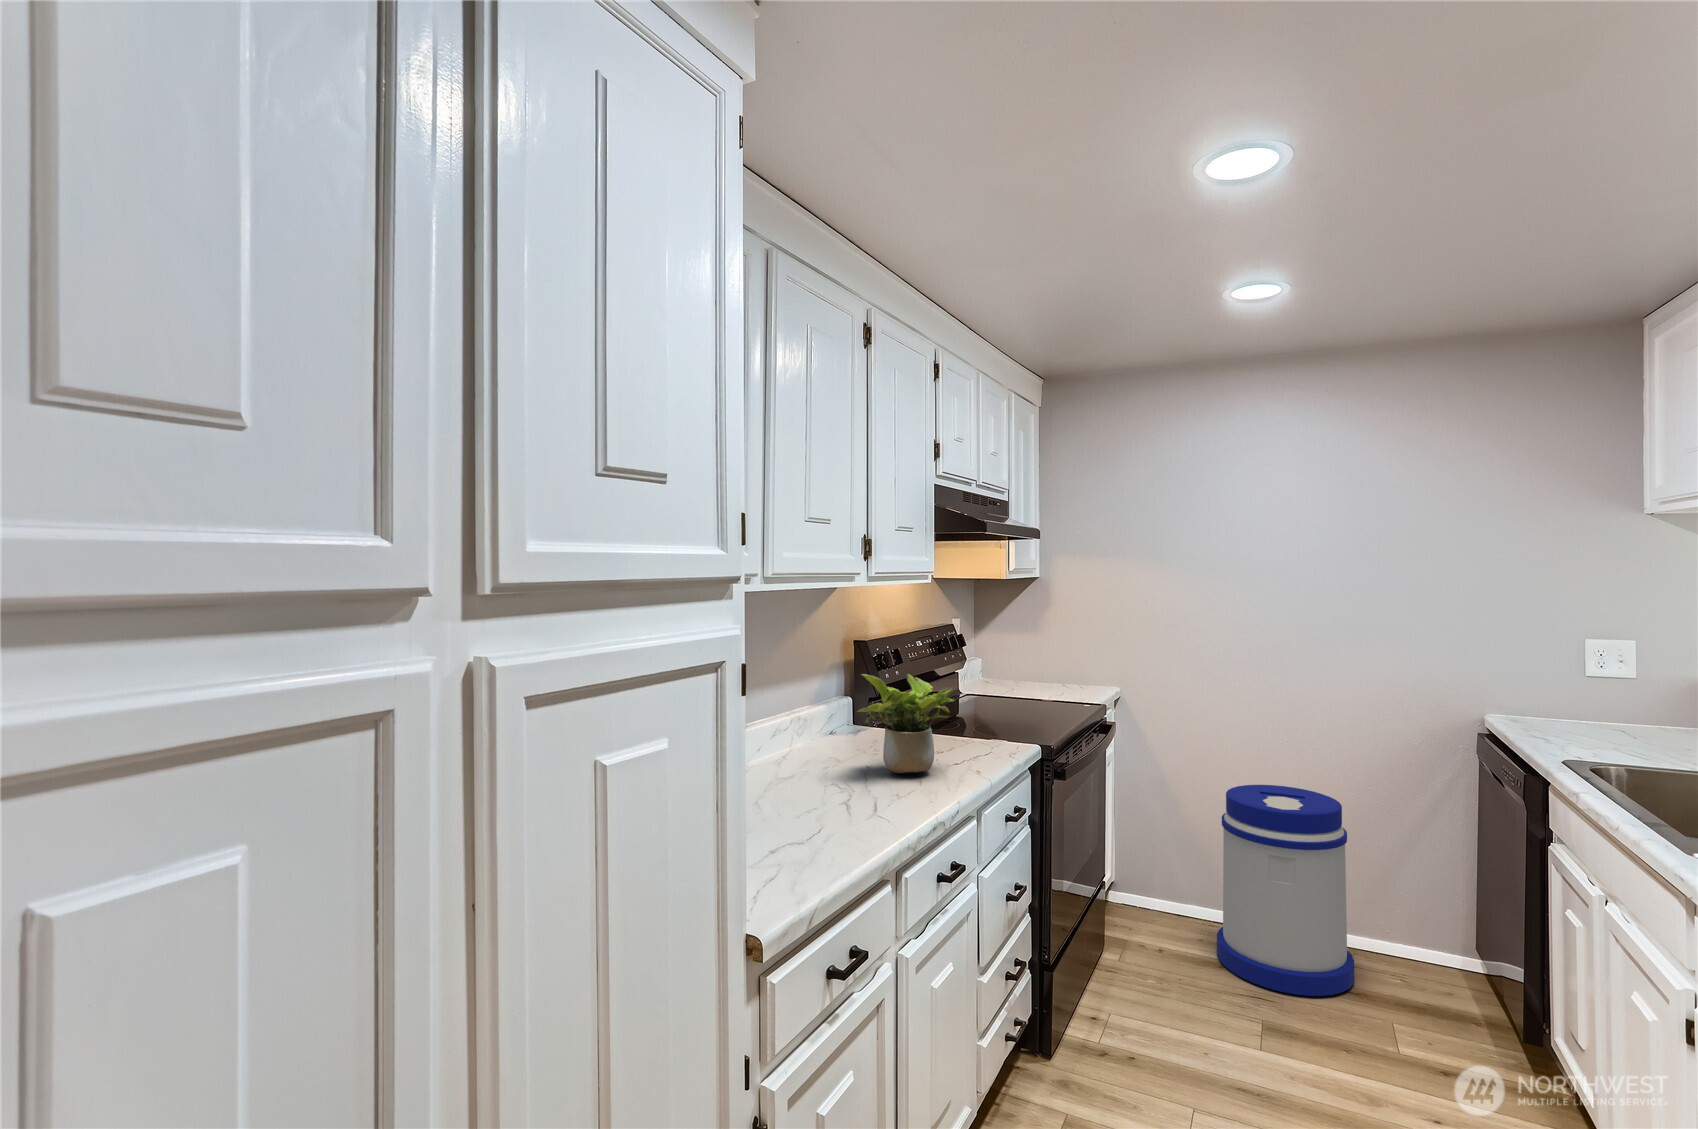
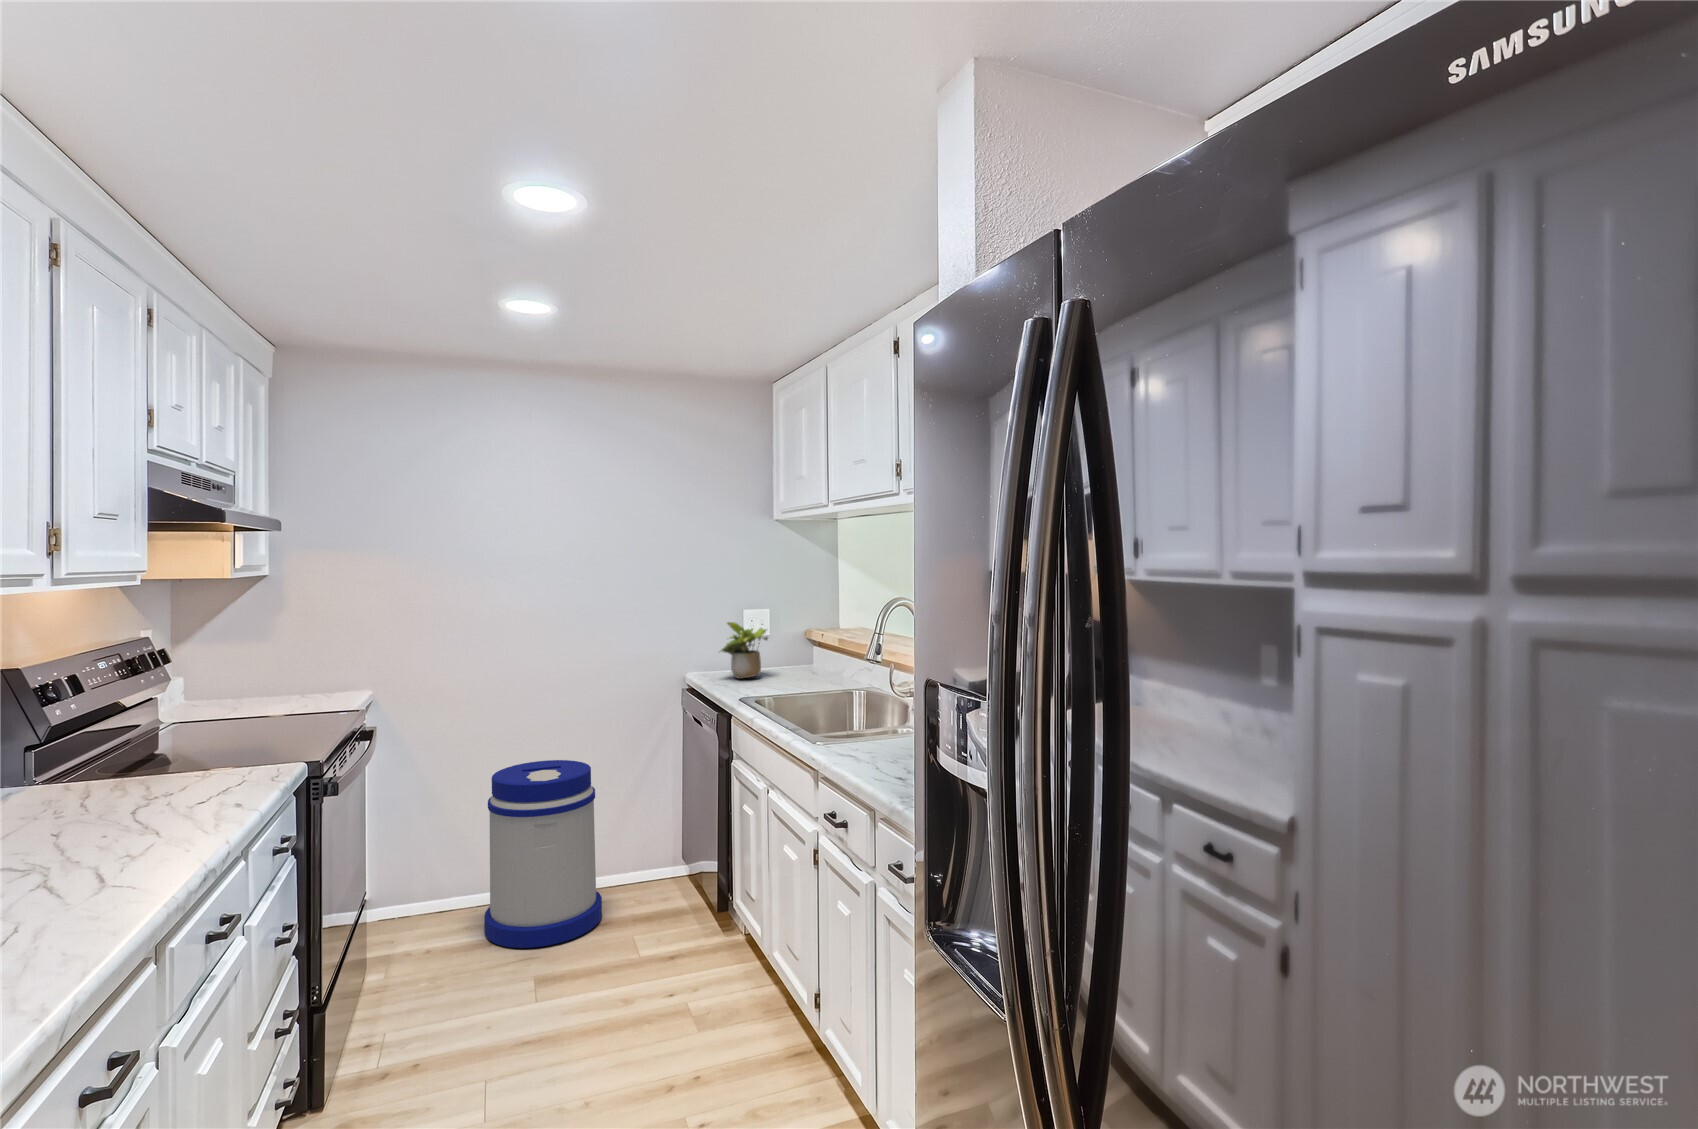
potted plant: present [857,674,955,773] -> present [721,622,768,679]

